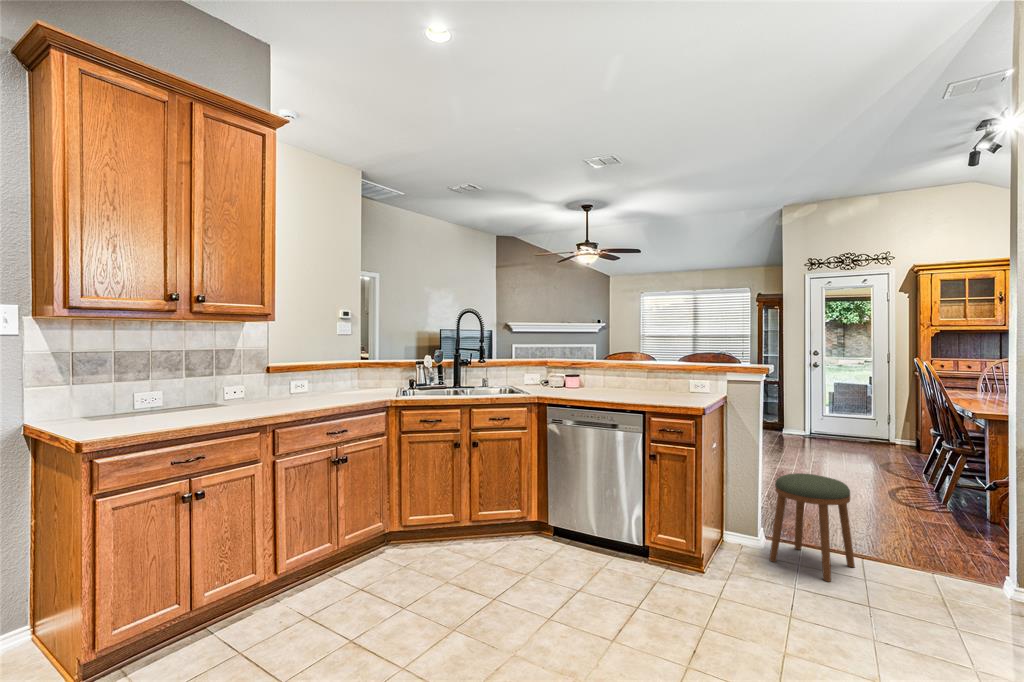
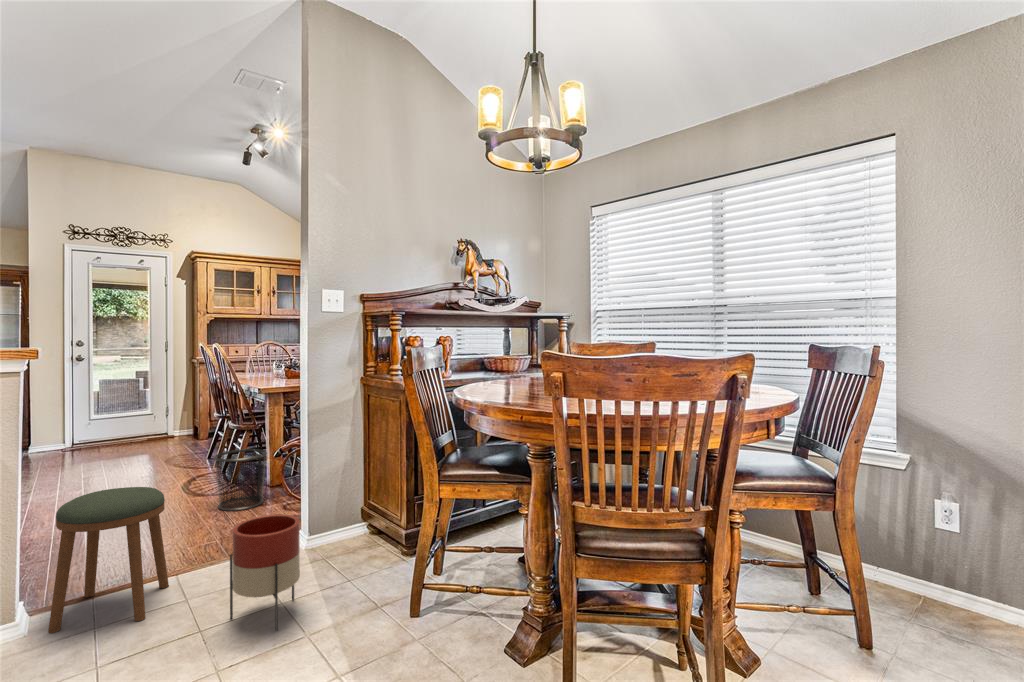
waste bin: none [915,469,978,534] -> present [214,449,267,511]
planter: none [899,534,975,649] -> present [230,514,300,631]

